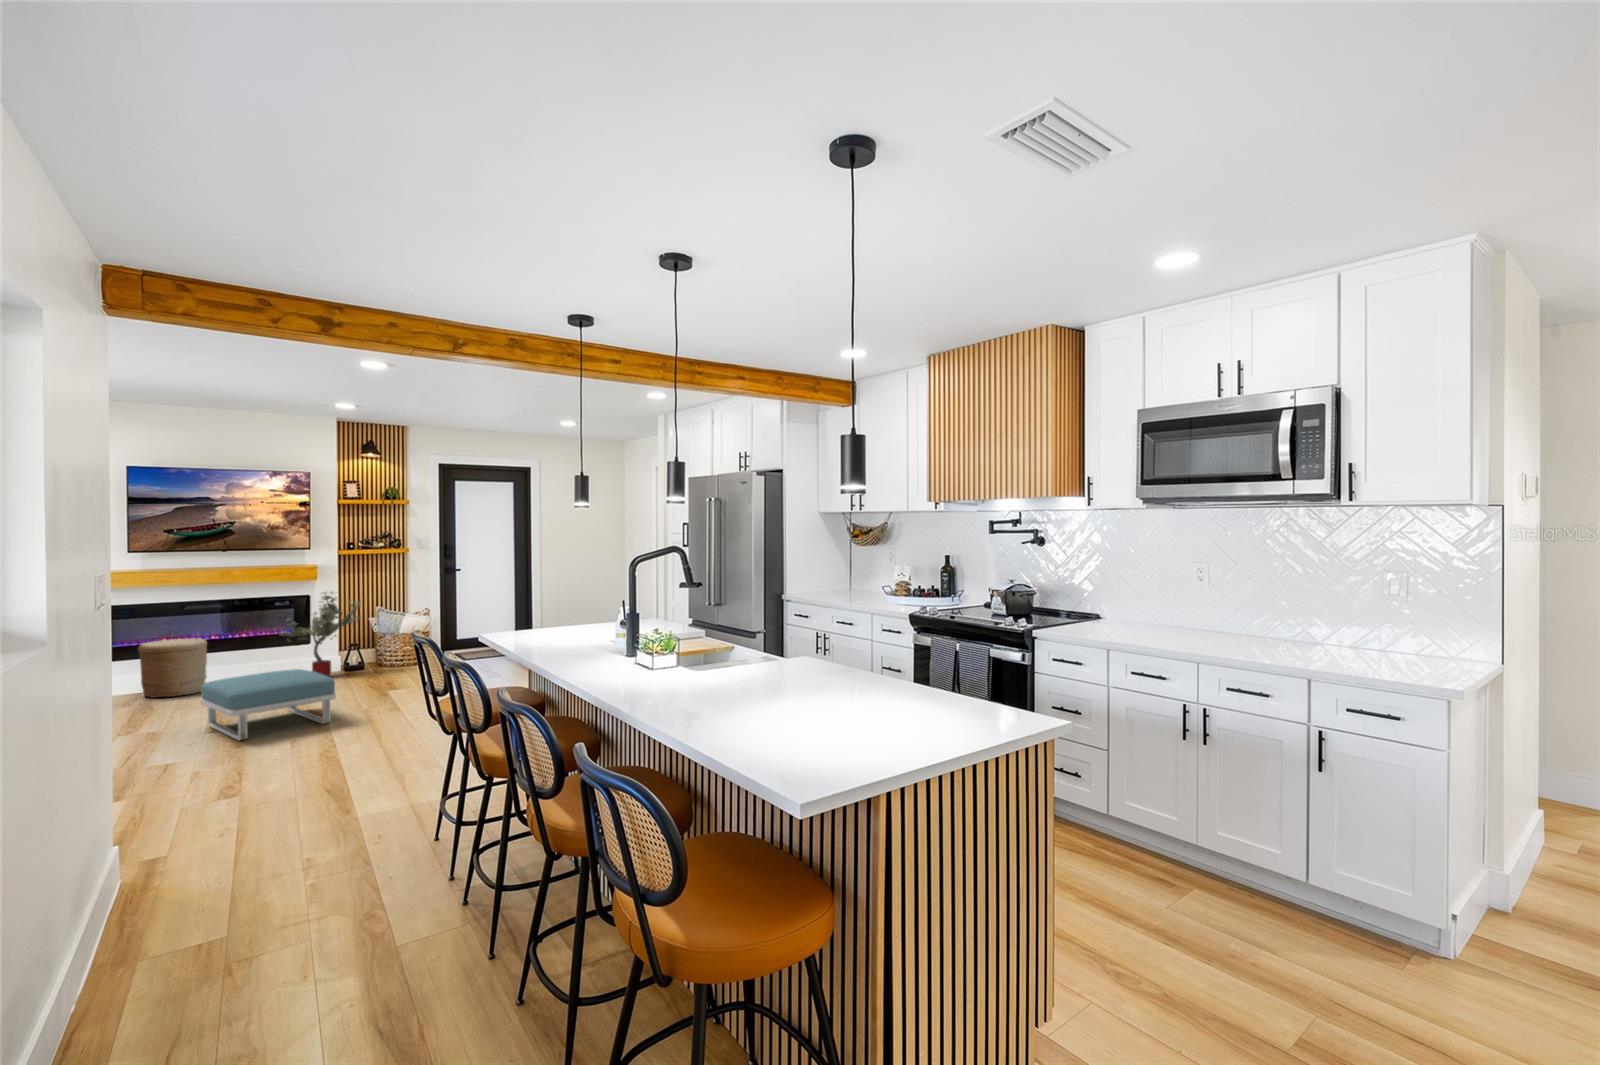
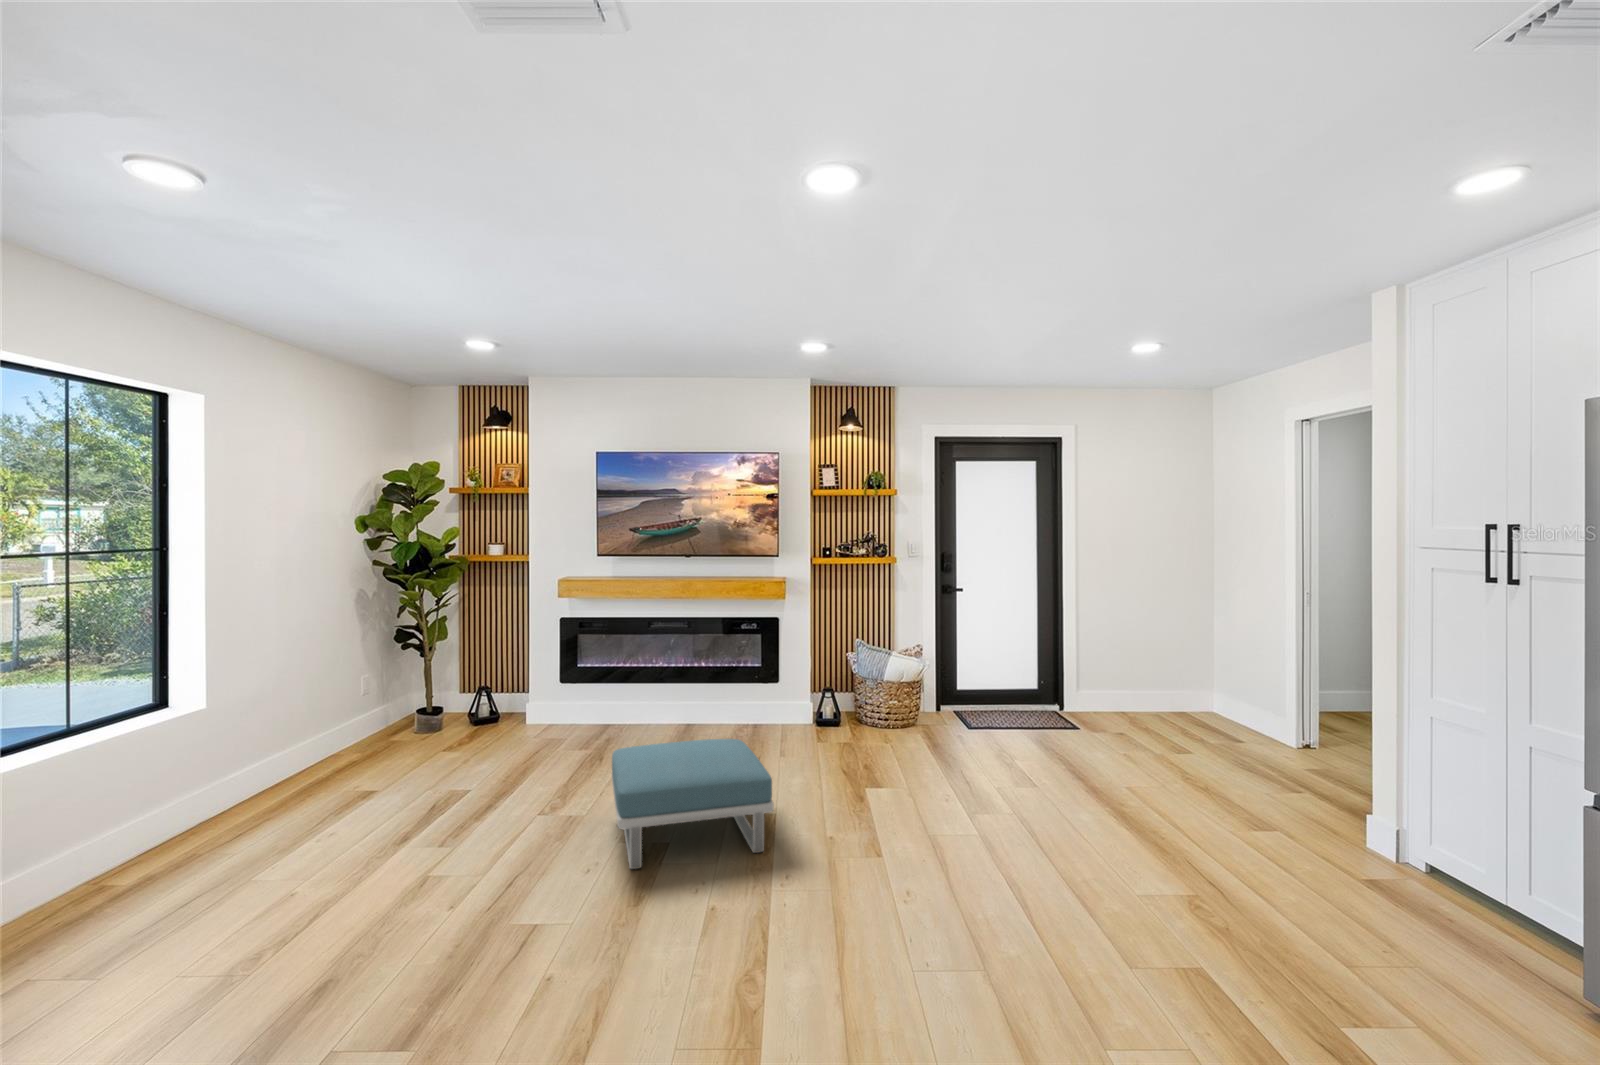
potted tree: present [280,592,361,677] -> none [739,612,836,733]
woven basket: present [138,638,207,698] -> none [600,662,667,738]

